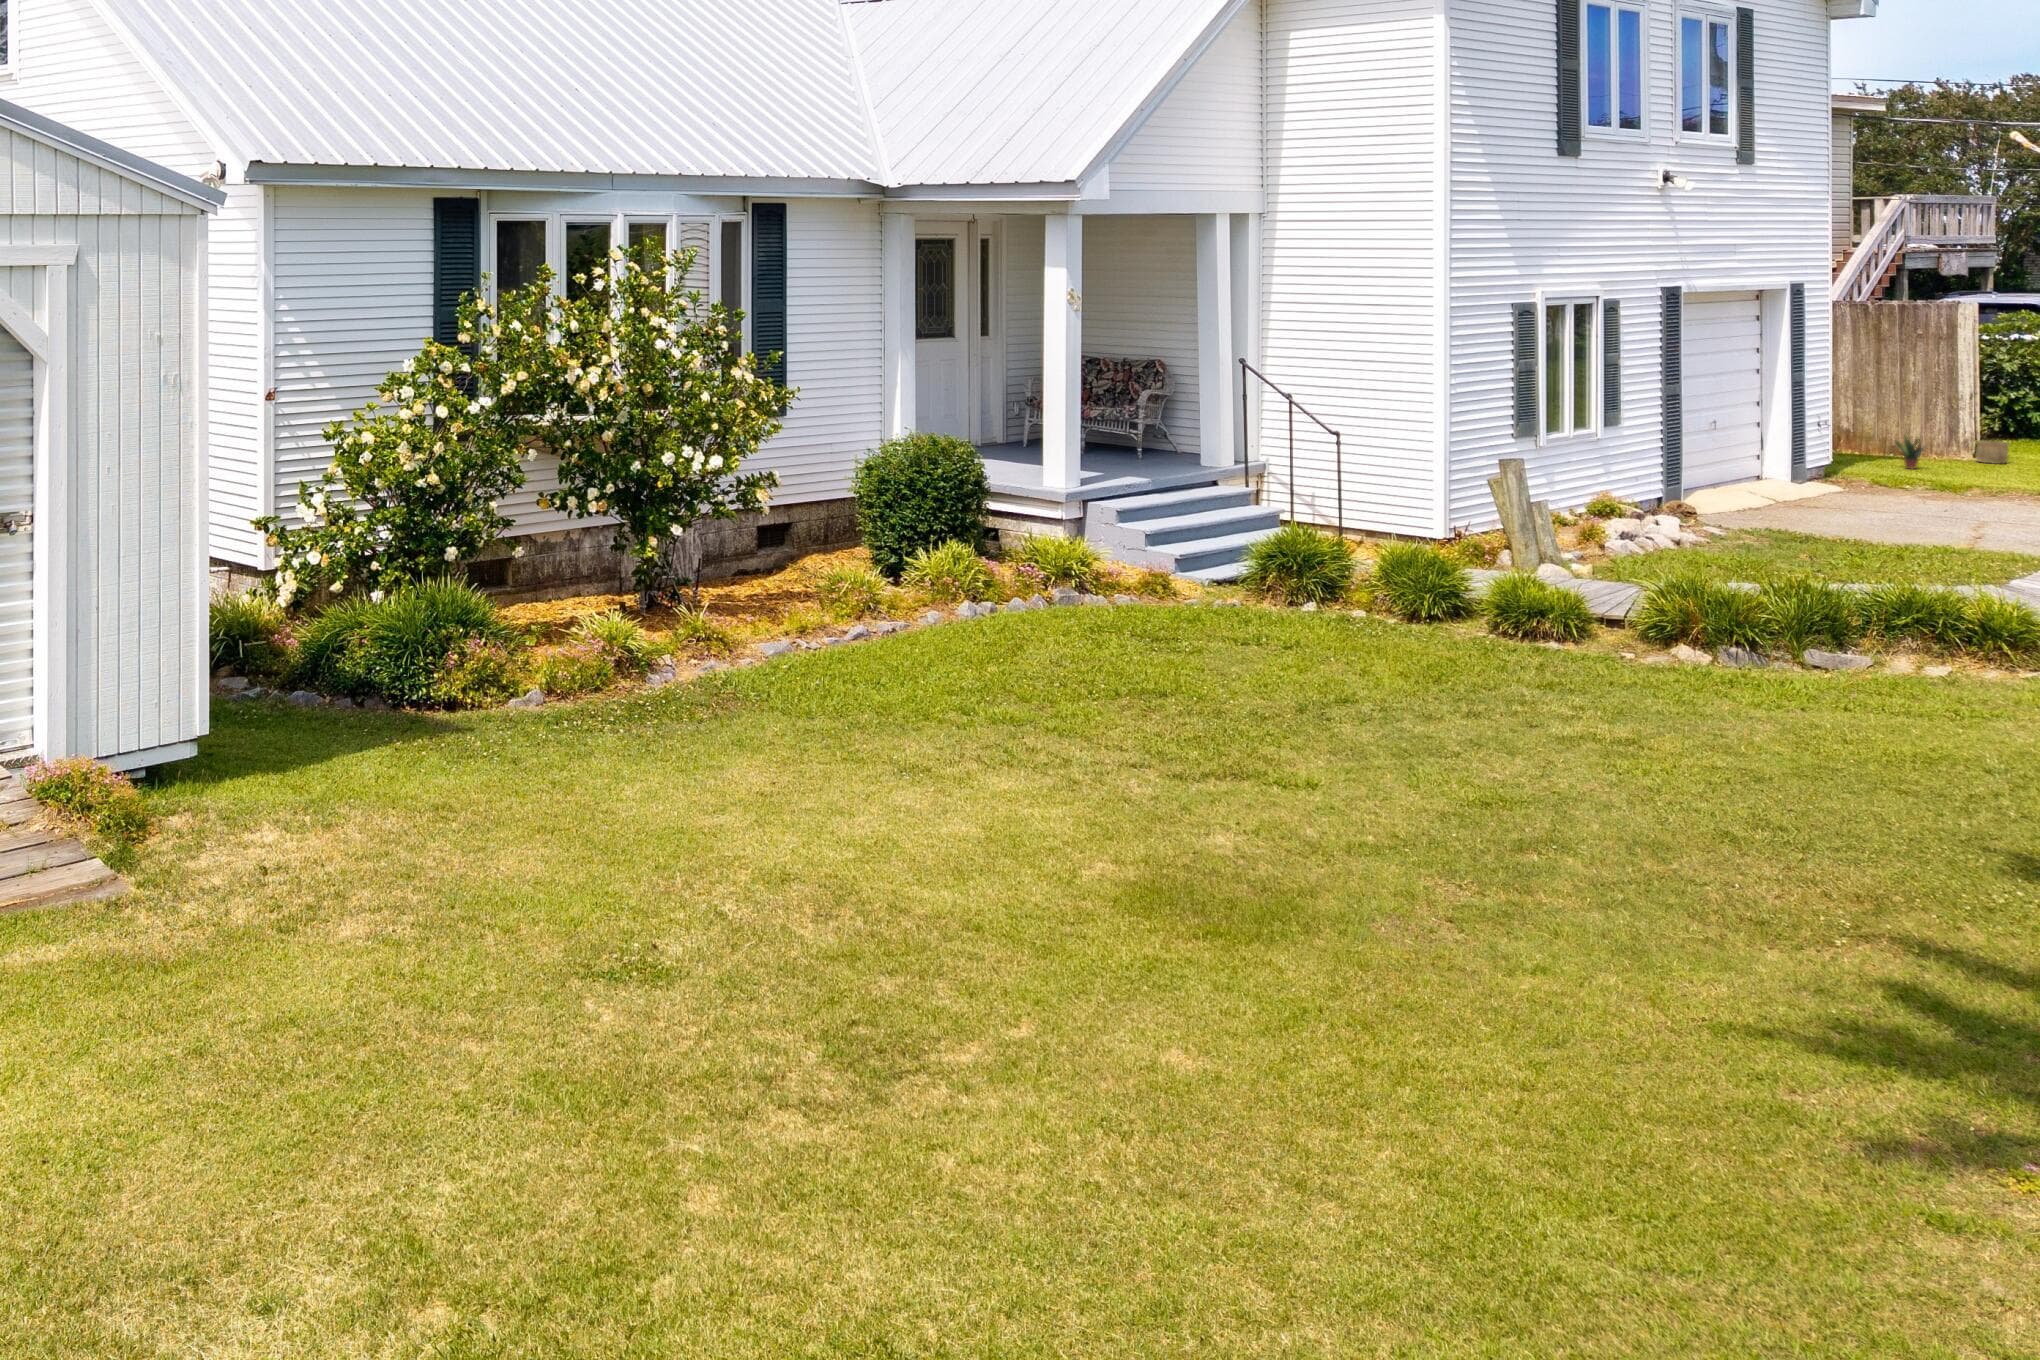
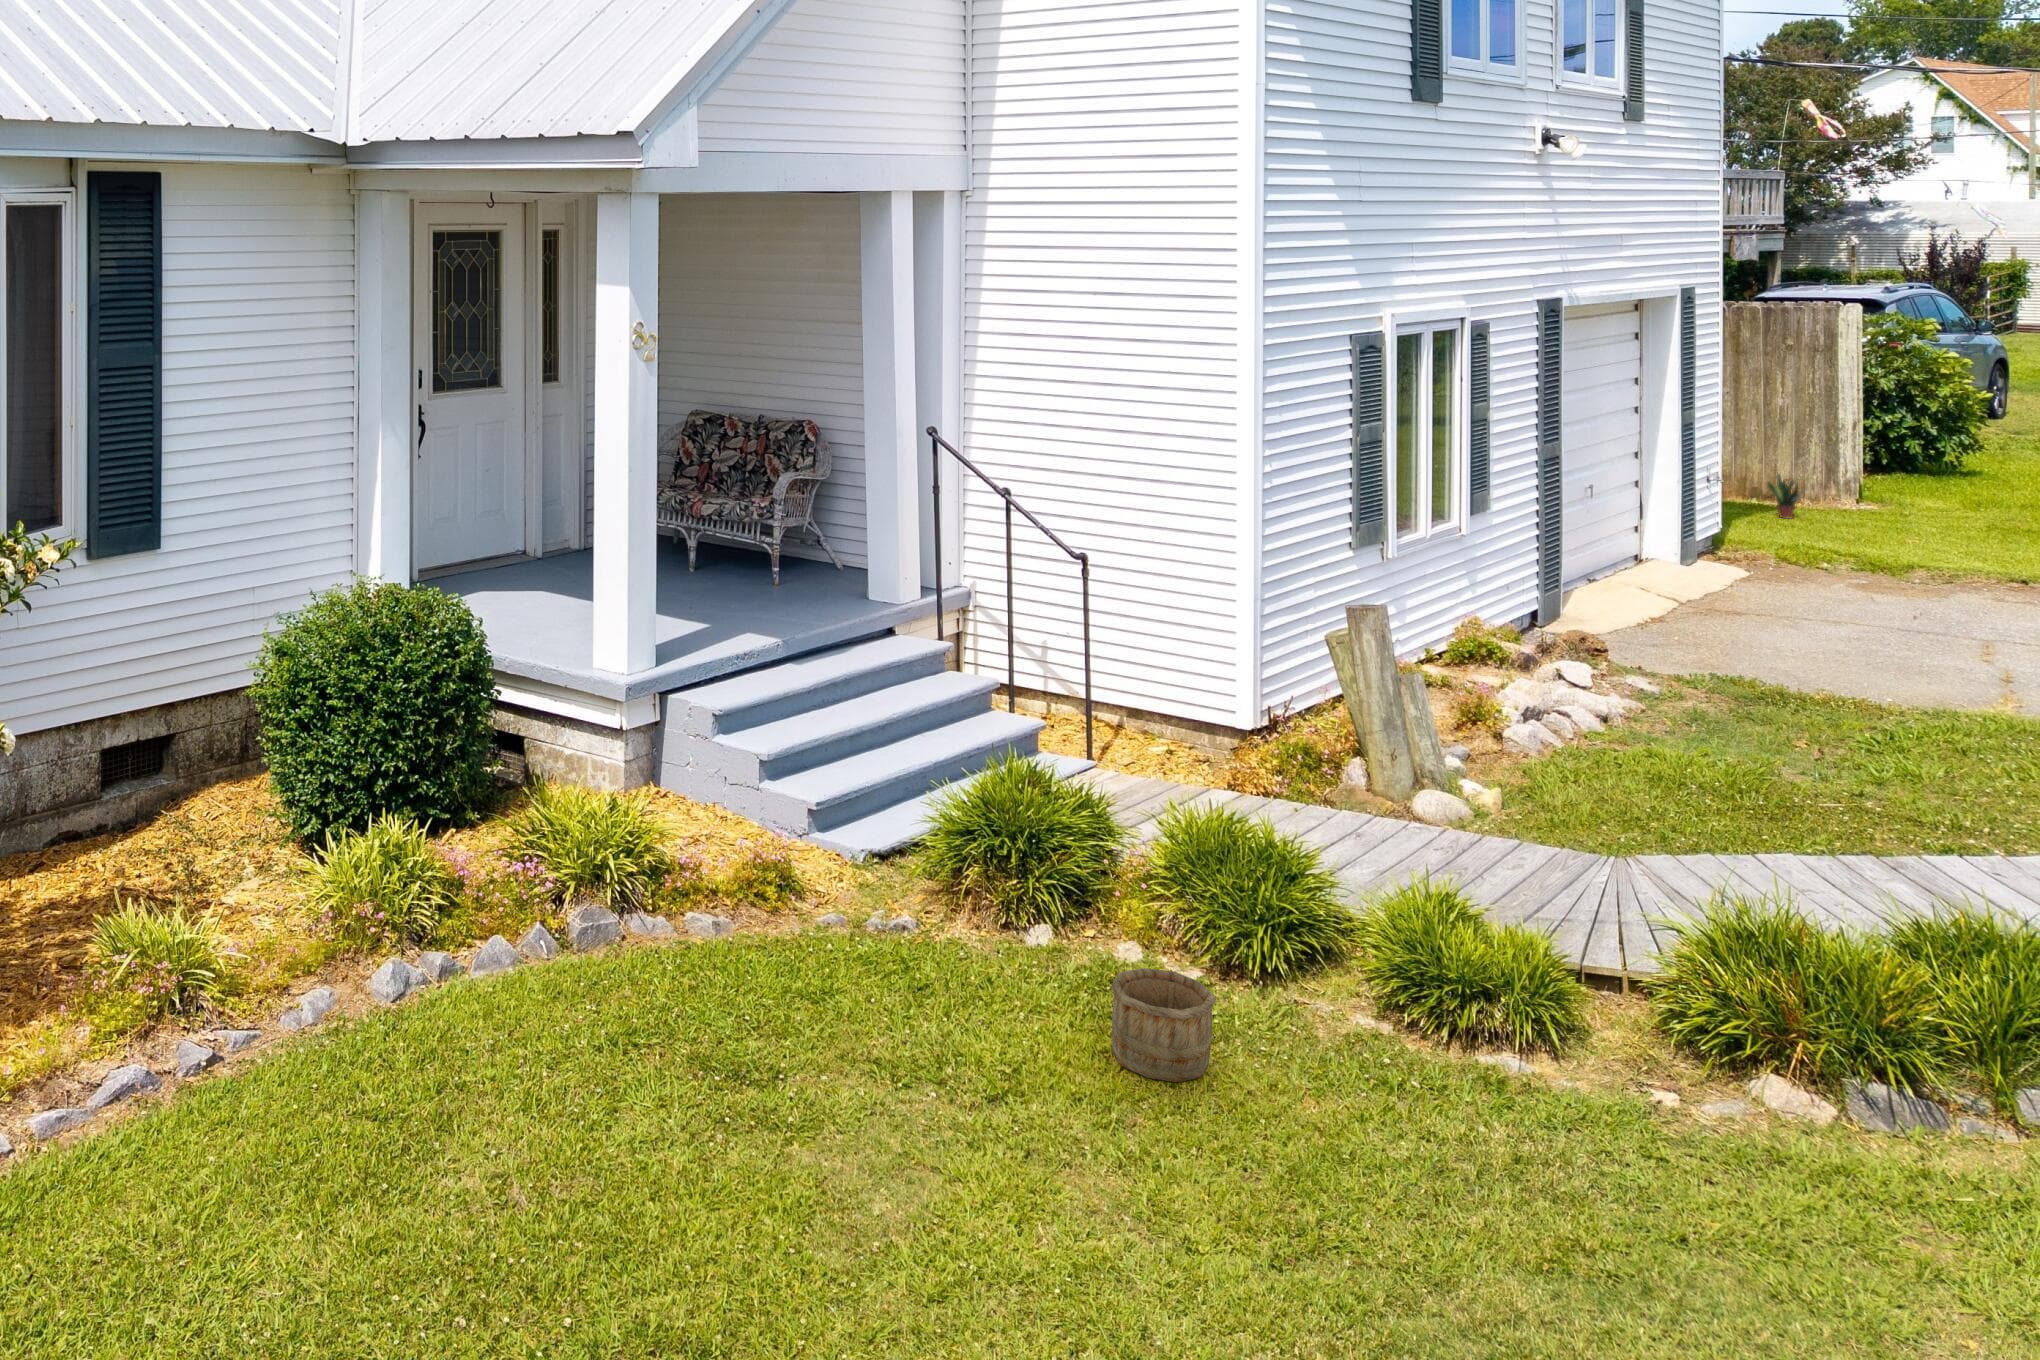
wooden bucket: present [1976,441,2008,464] -> present [1111,968,1216,1082]

